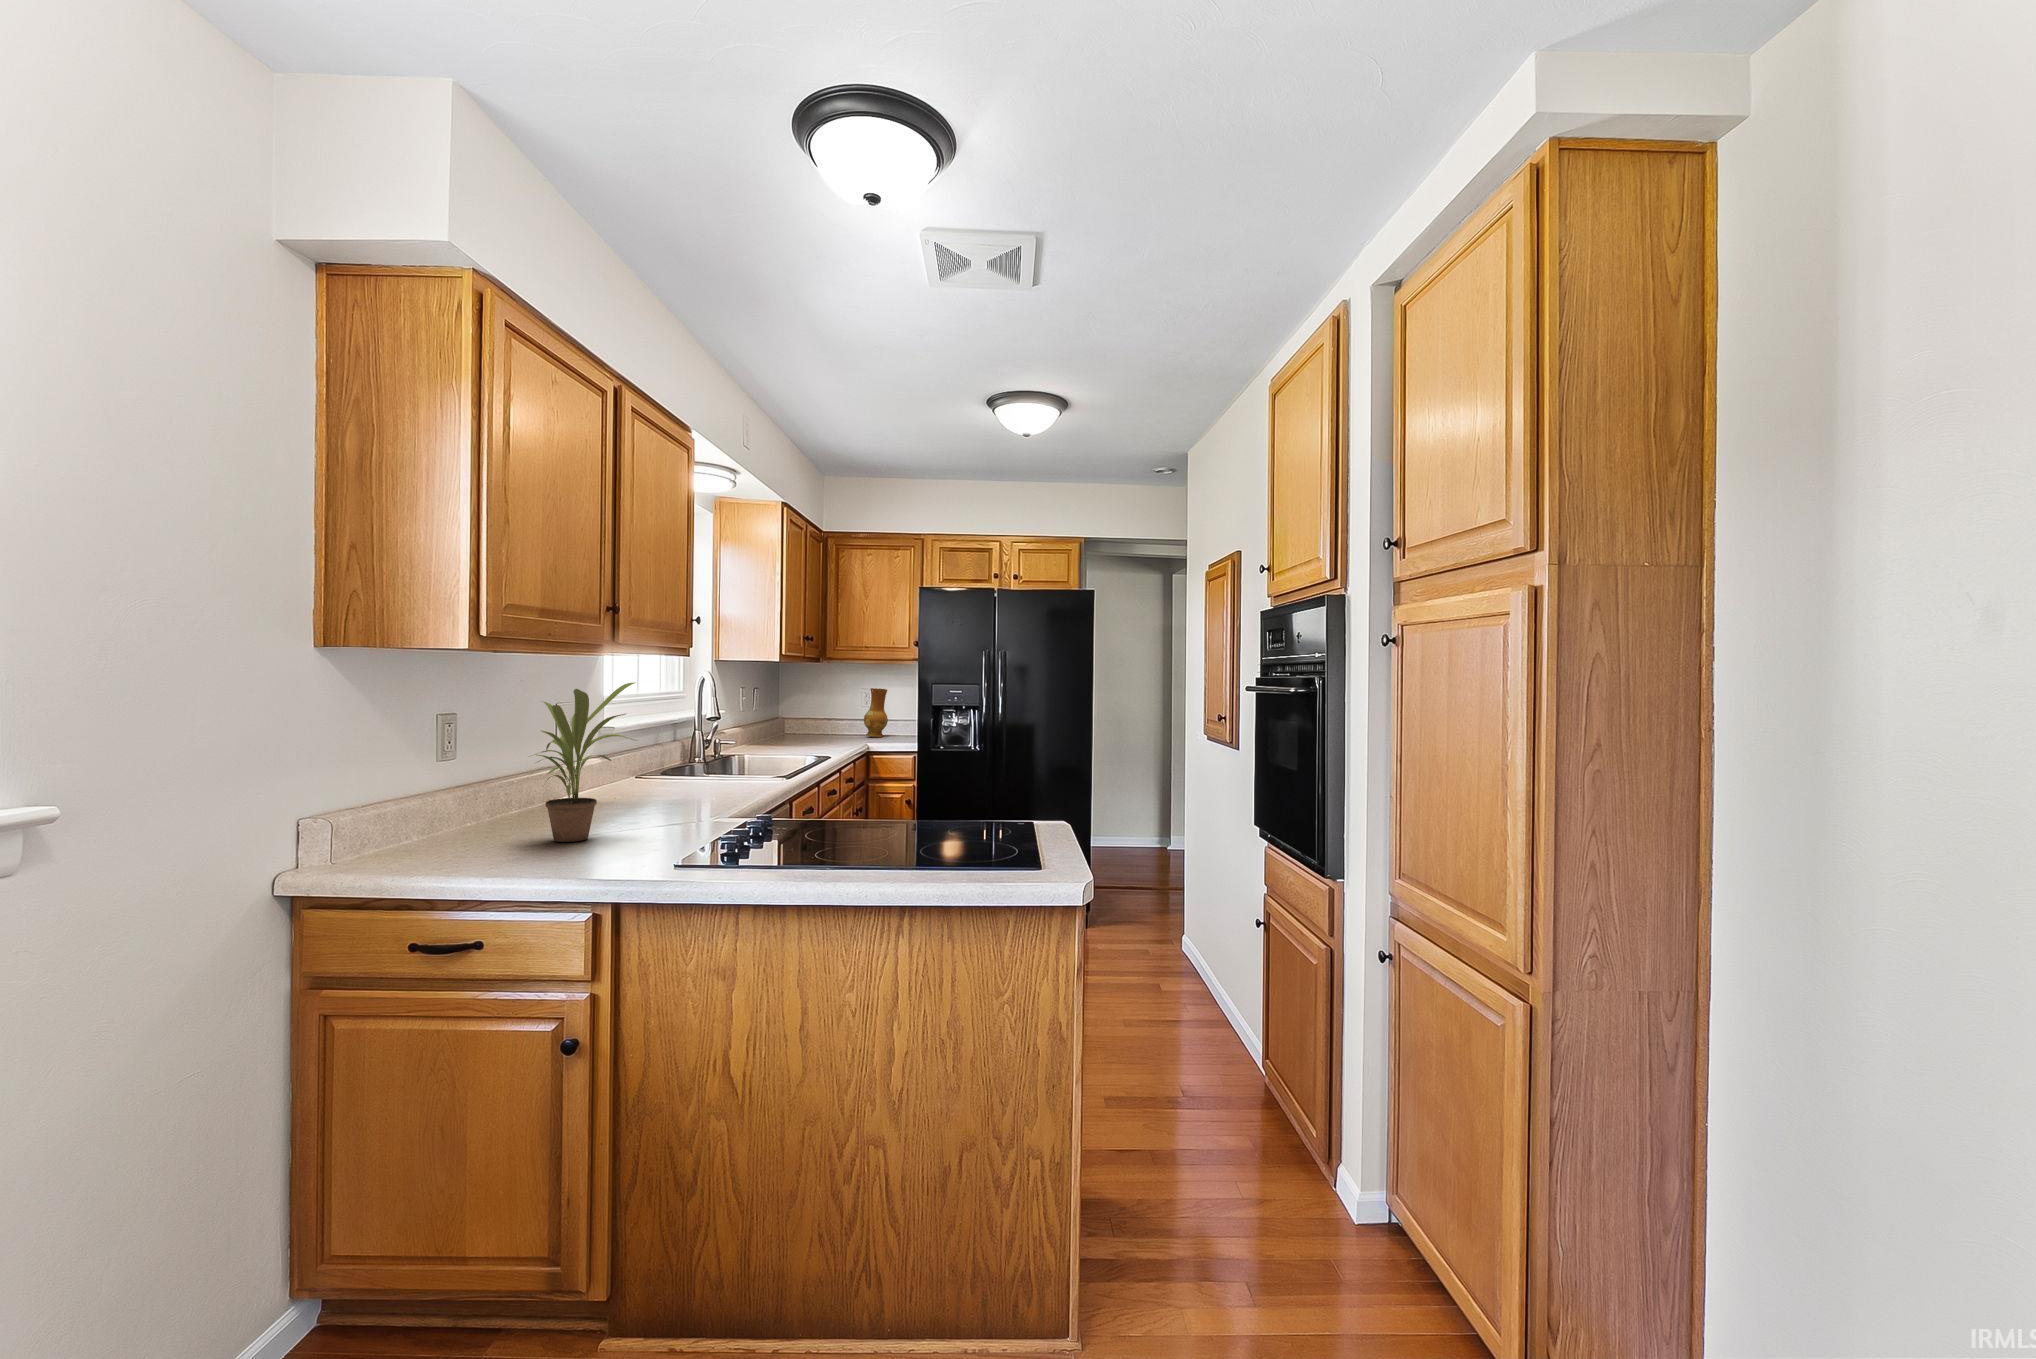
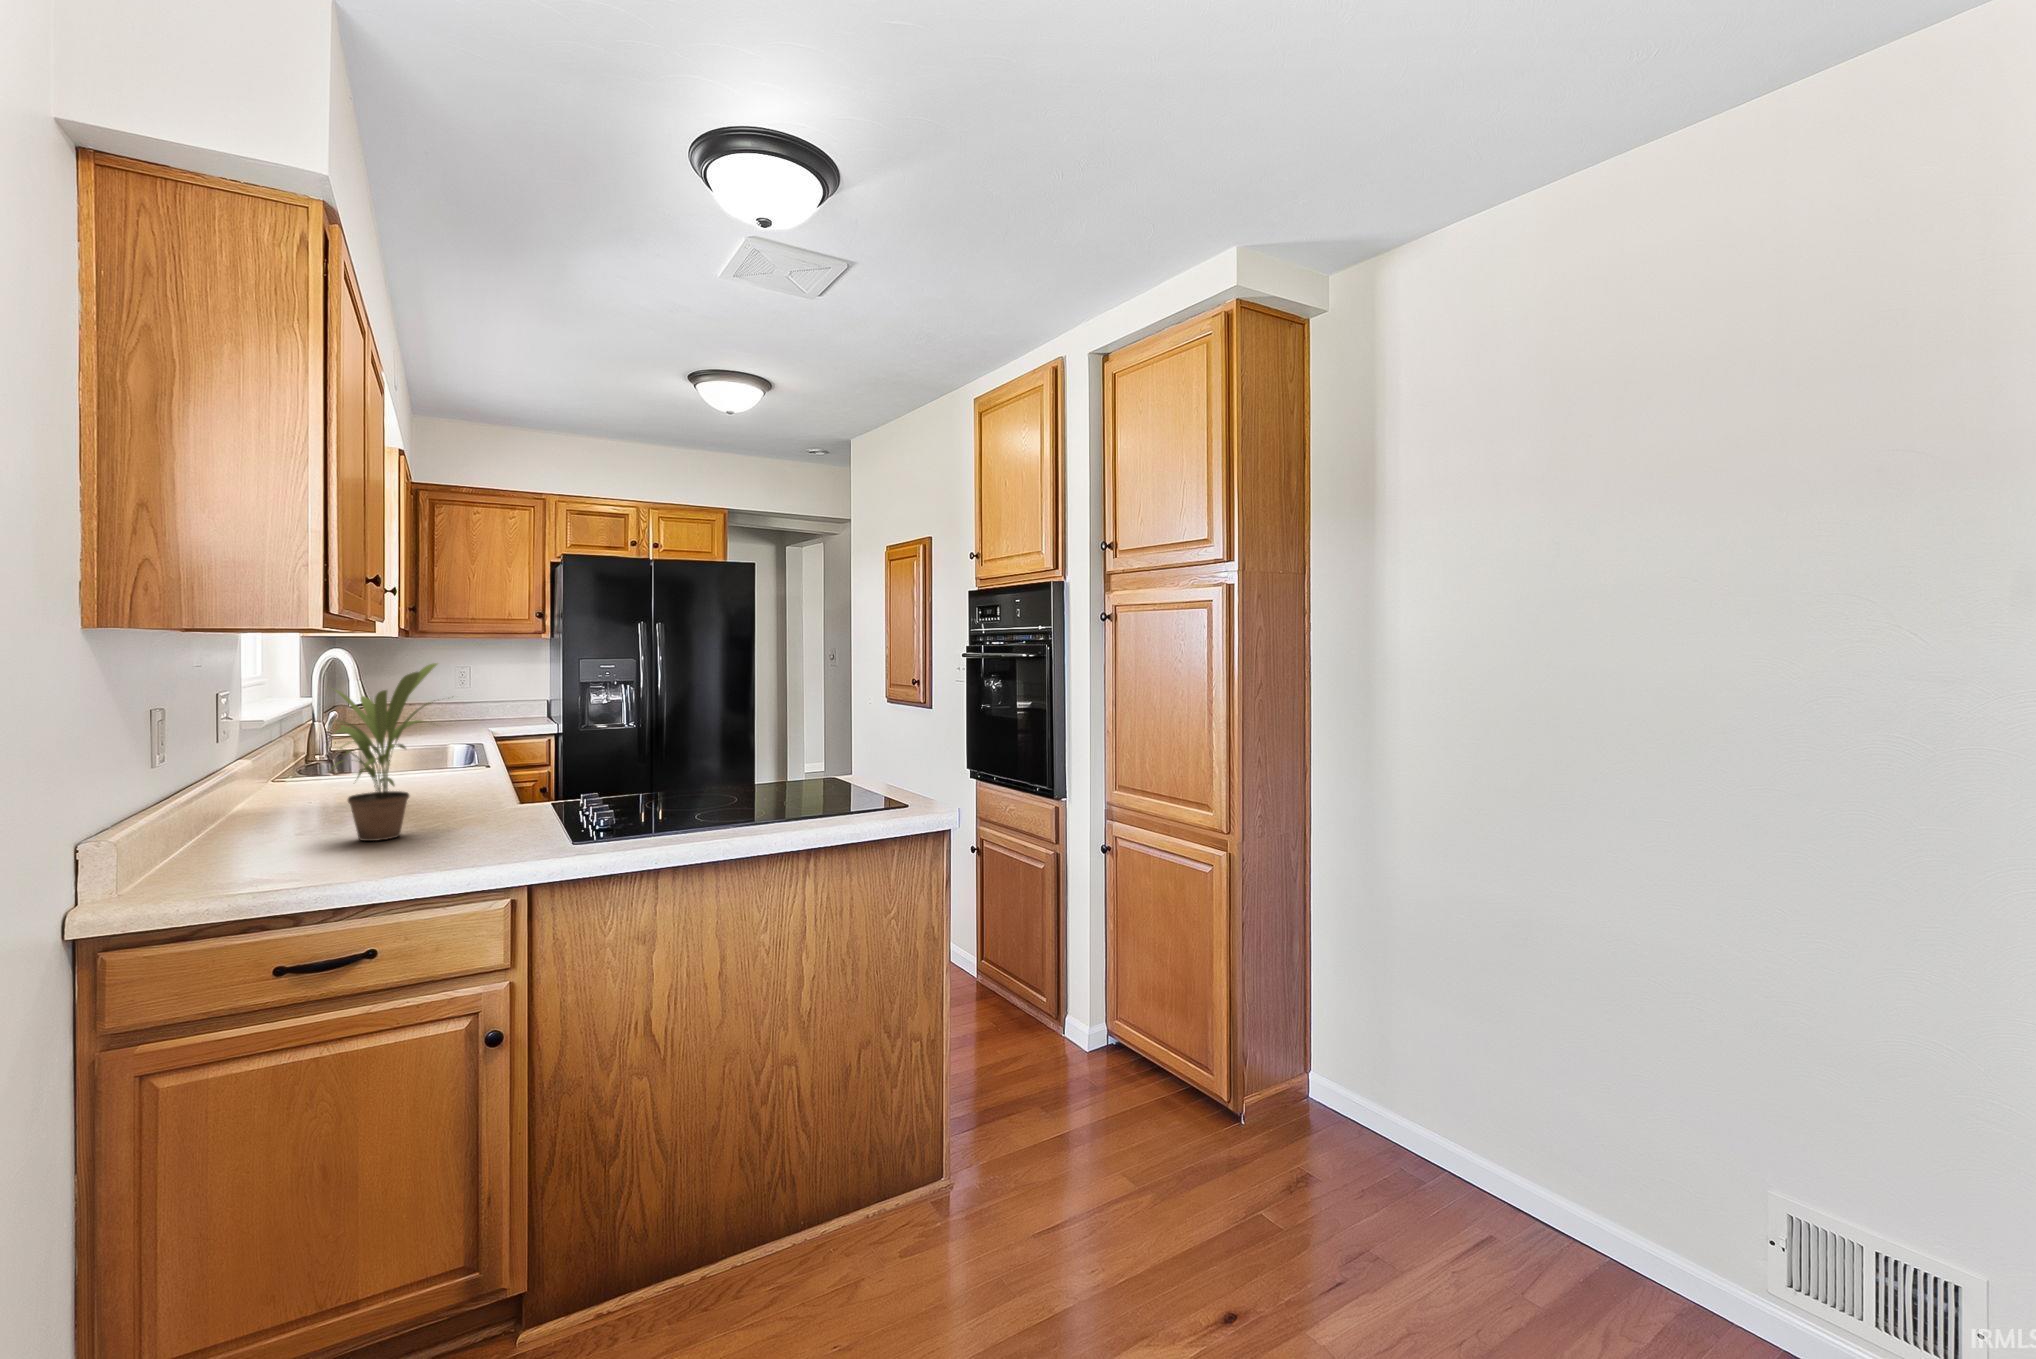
ceramic jug: present [864,688,888,737] -> none [468,663,498,717]

